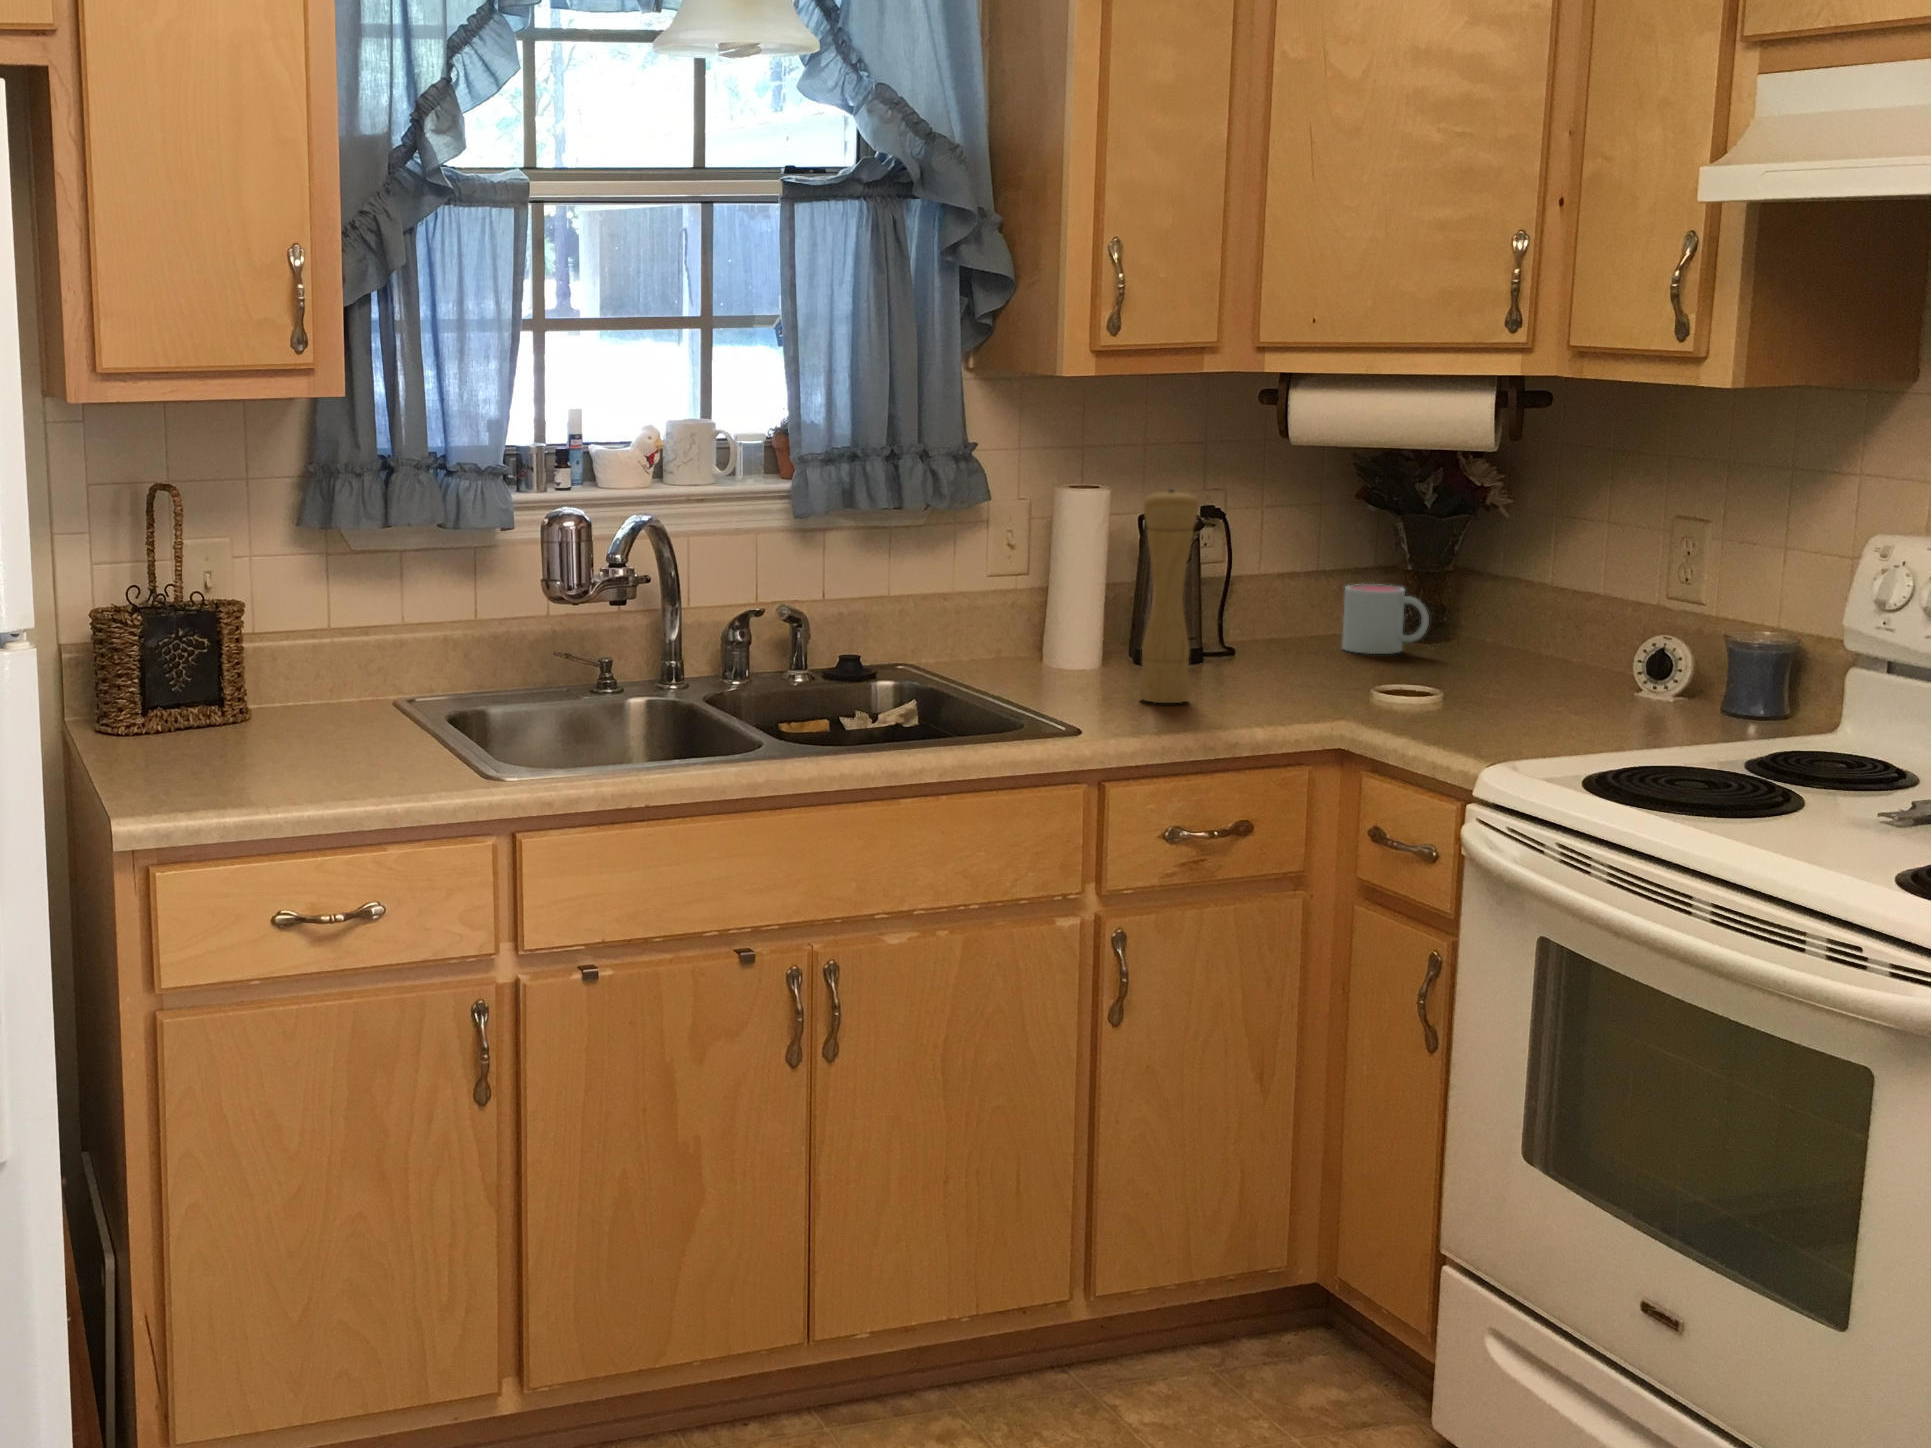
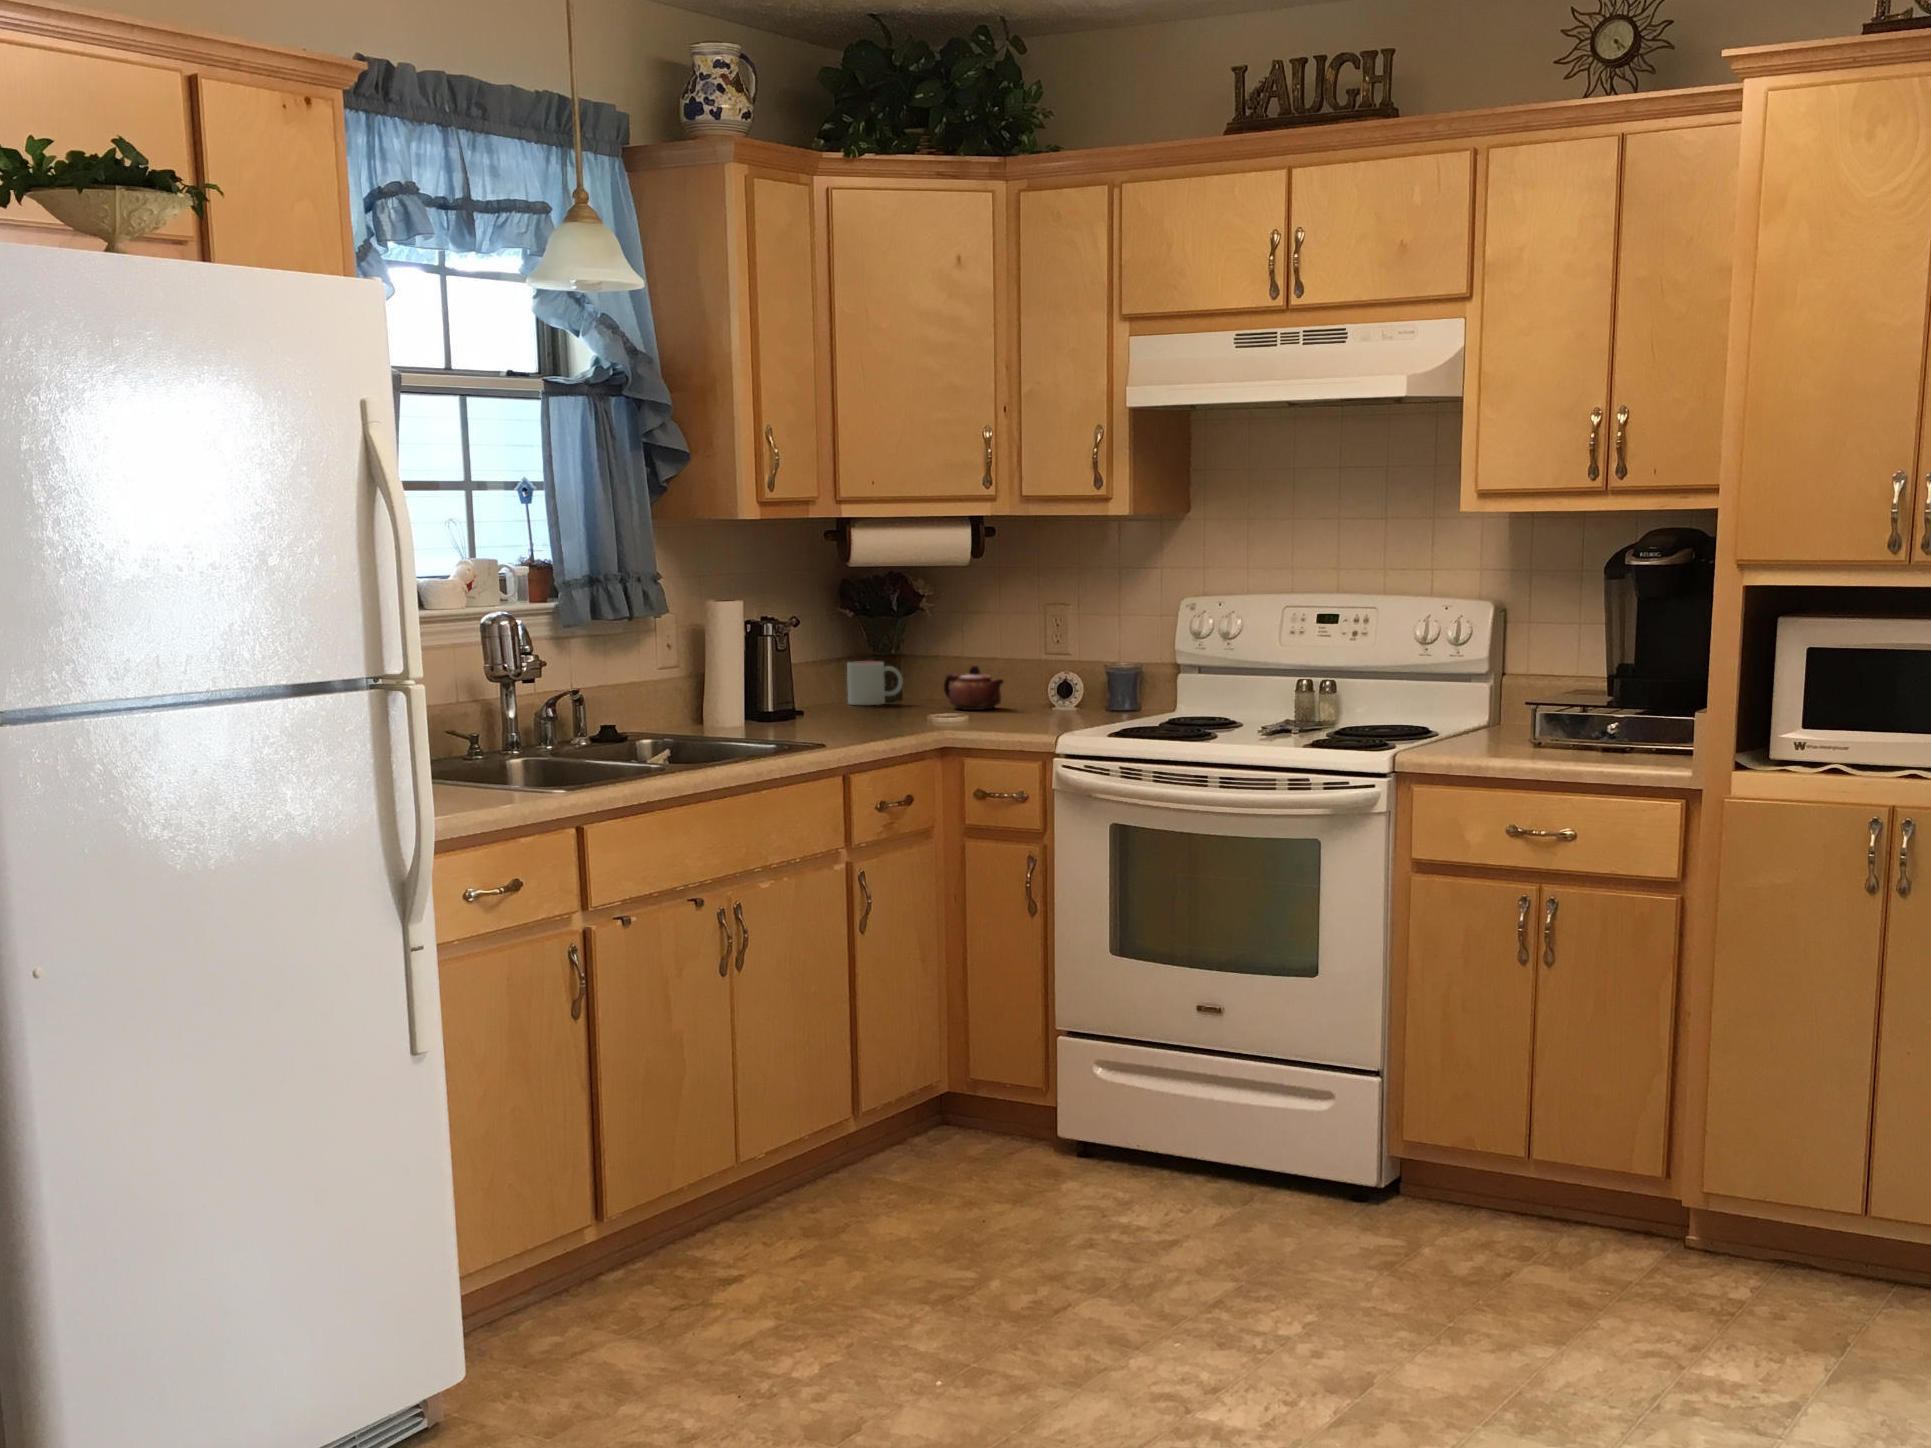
pepper mill: present [1139,489,1198,703] -> none [809,590,846,730]
teapot: none [1465,611,1556,685] -> present [944,665,1003,710]

